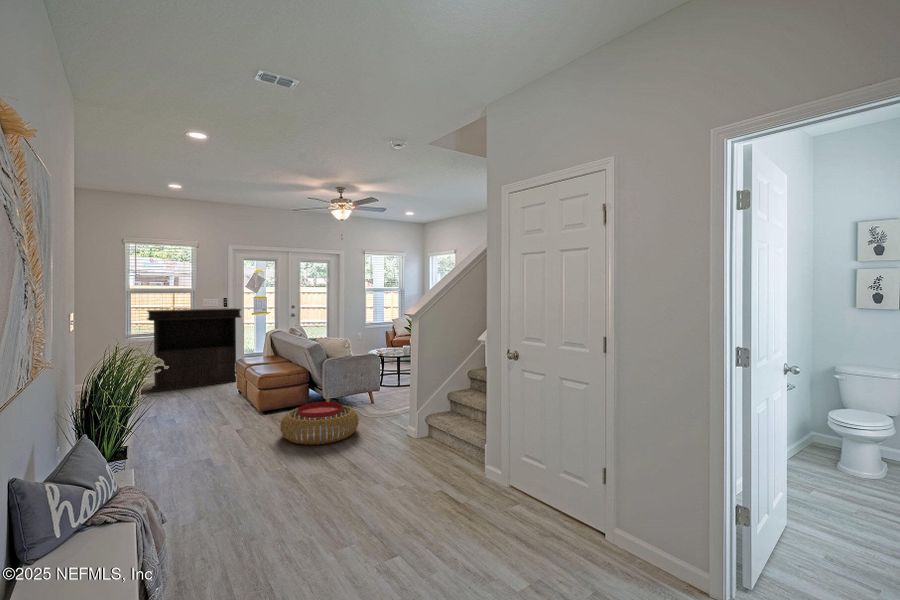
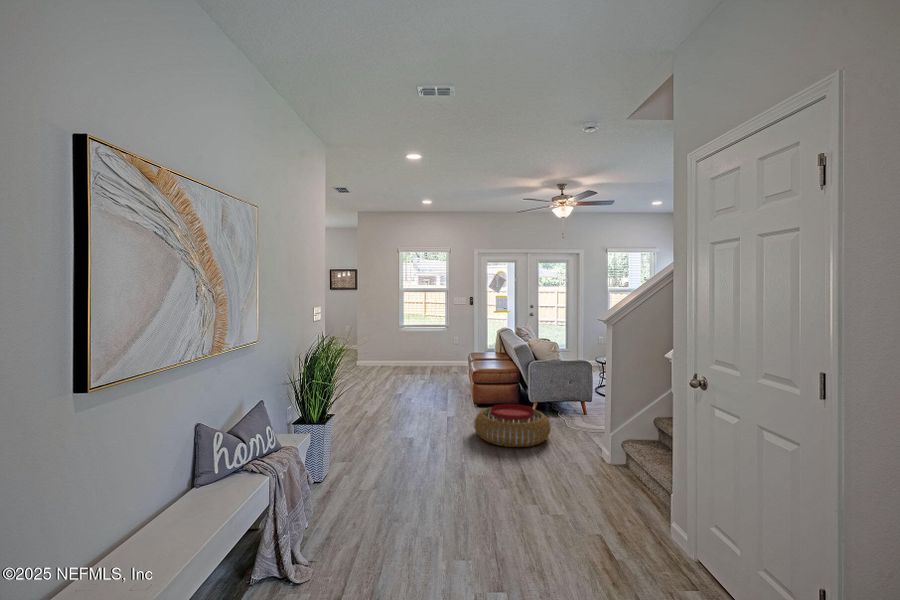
console table: present [147,308,241,392] -> none [410,306,479,374]

